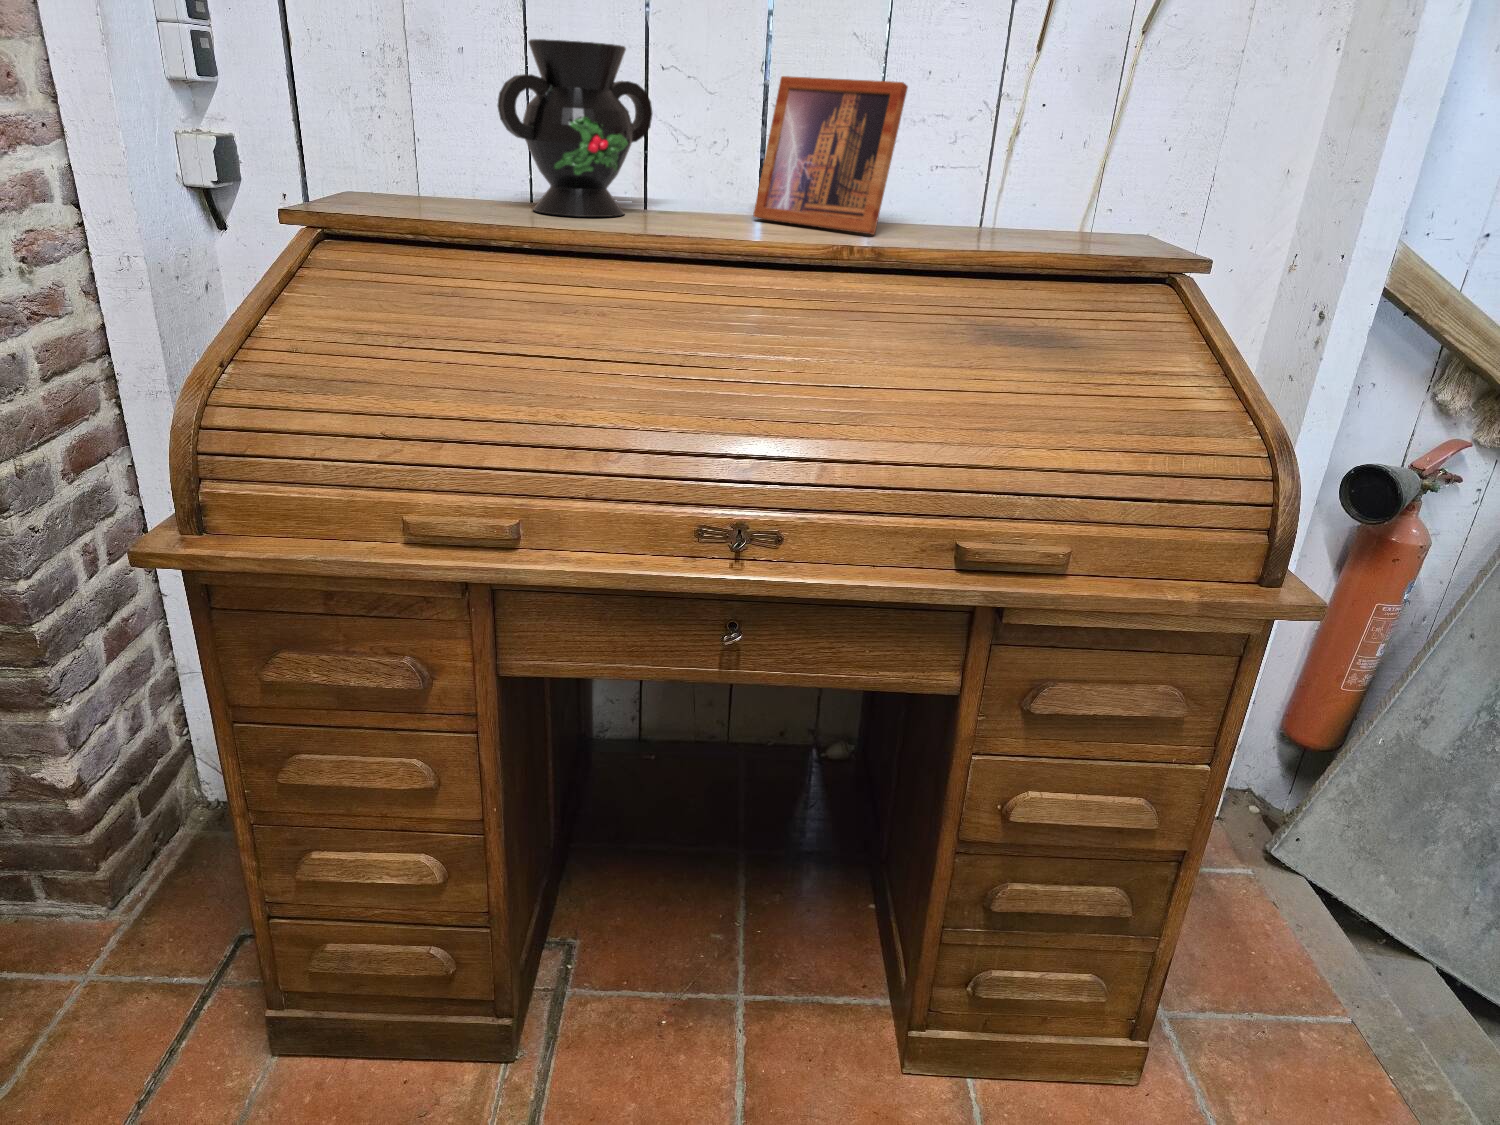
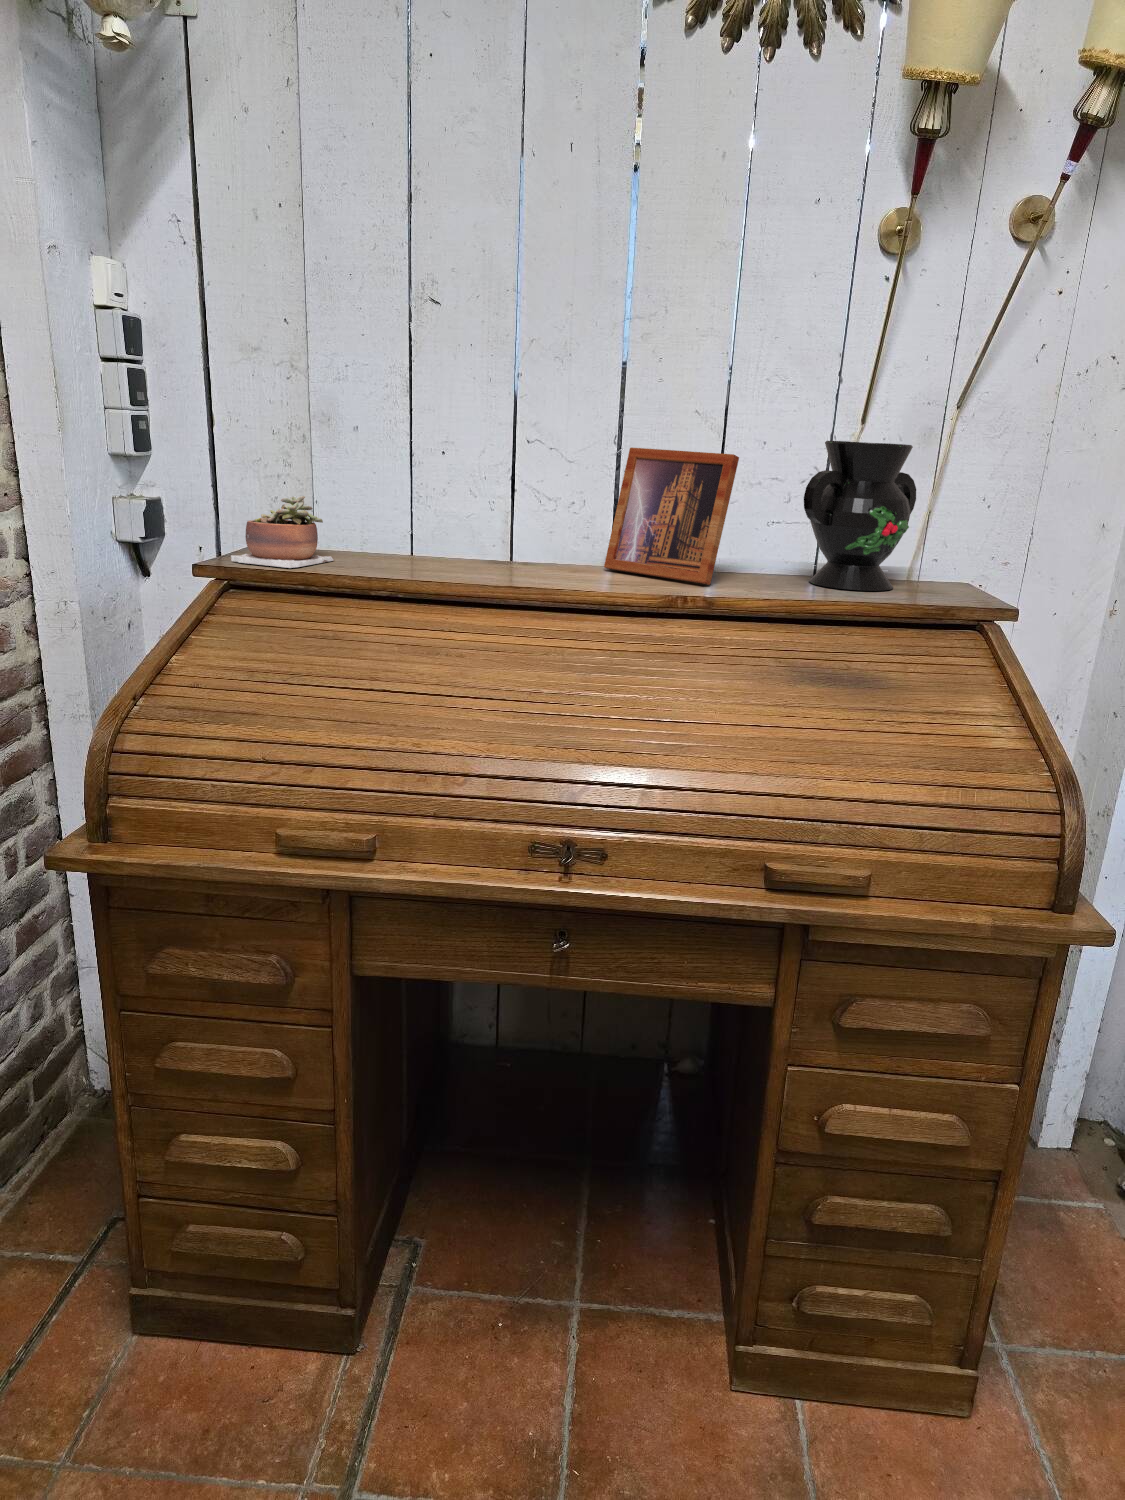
decorative vase: present [498,39,652,217] -> present [804,441,916,591]
succulent plant: none [324,129,446,214] -> present [231,496,334,568]

